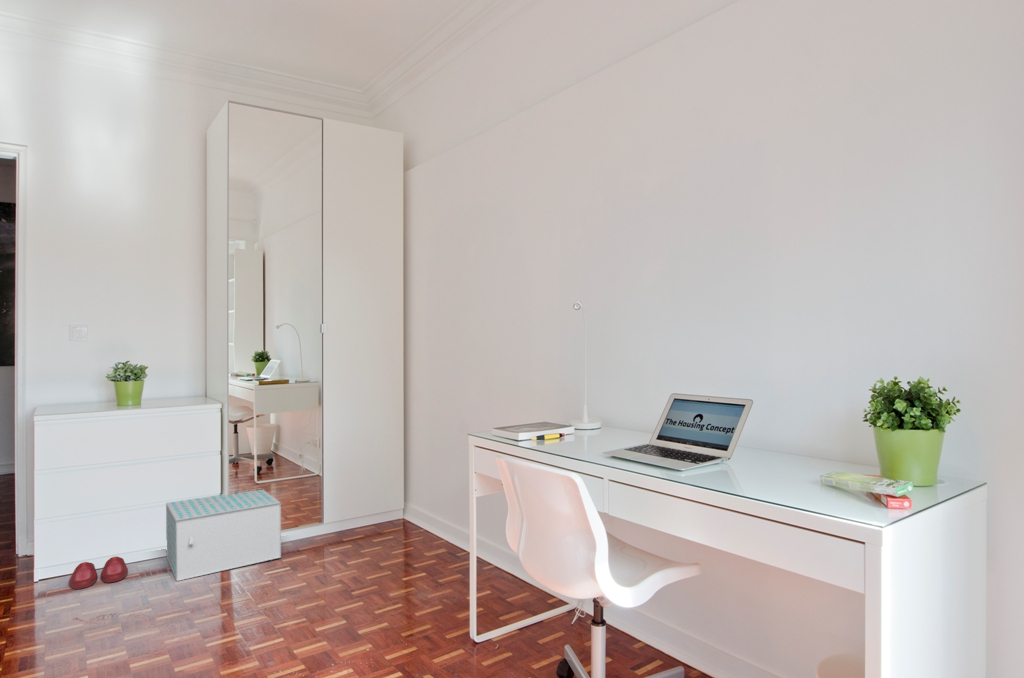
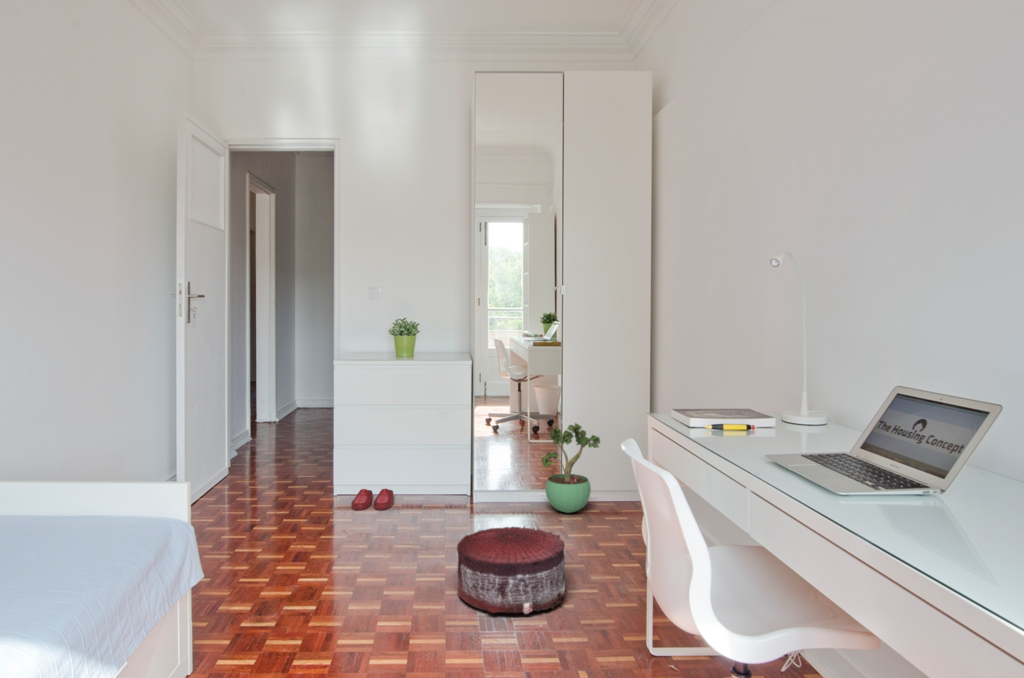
potted plant: none [308,455,364,544] -> present [542,423,600,513]
storage box: present [166,490,281,581] -> none [422,447,513,519]
pouf: none [264,559,381,654] -> present [457,527,565,614]

